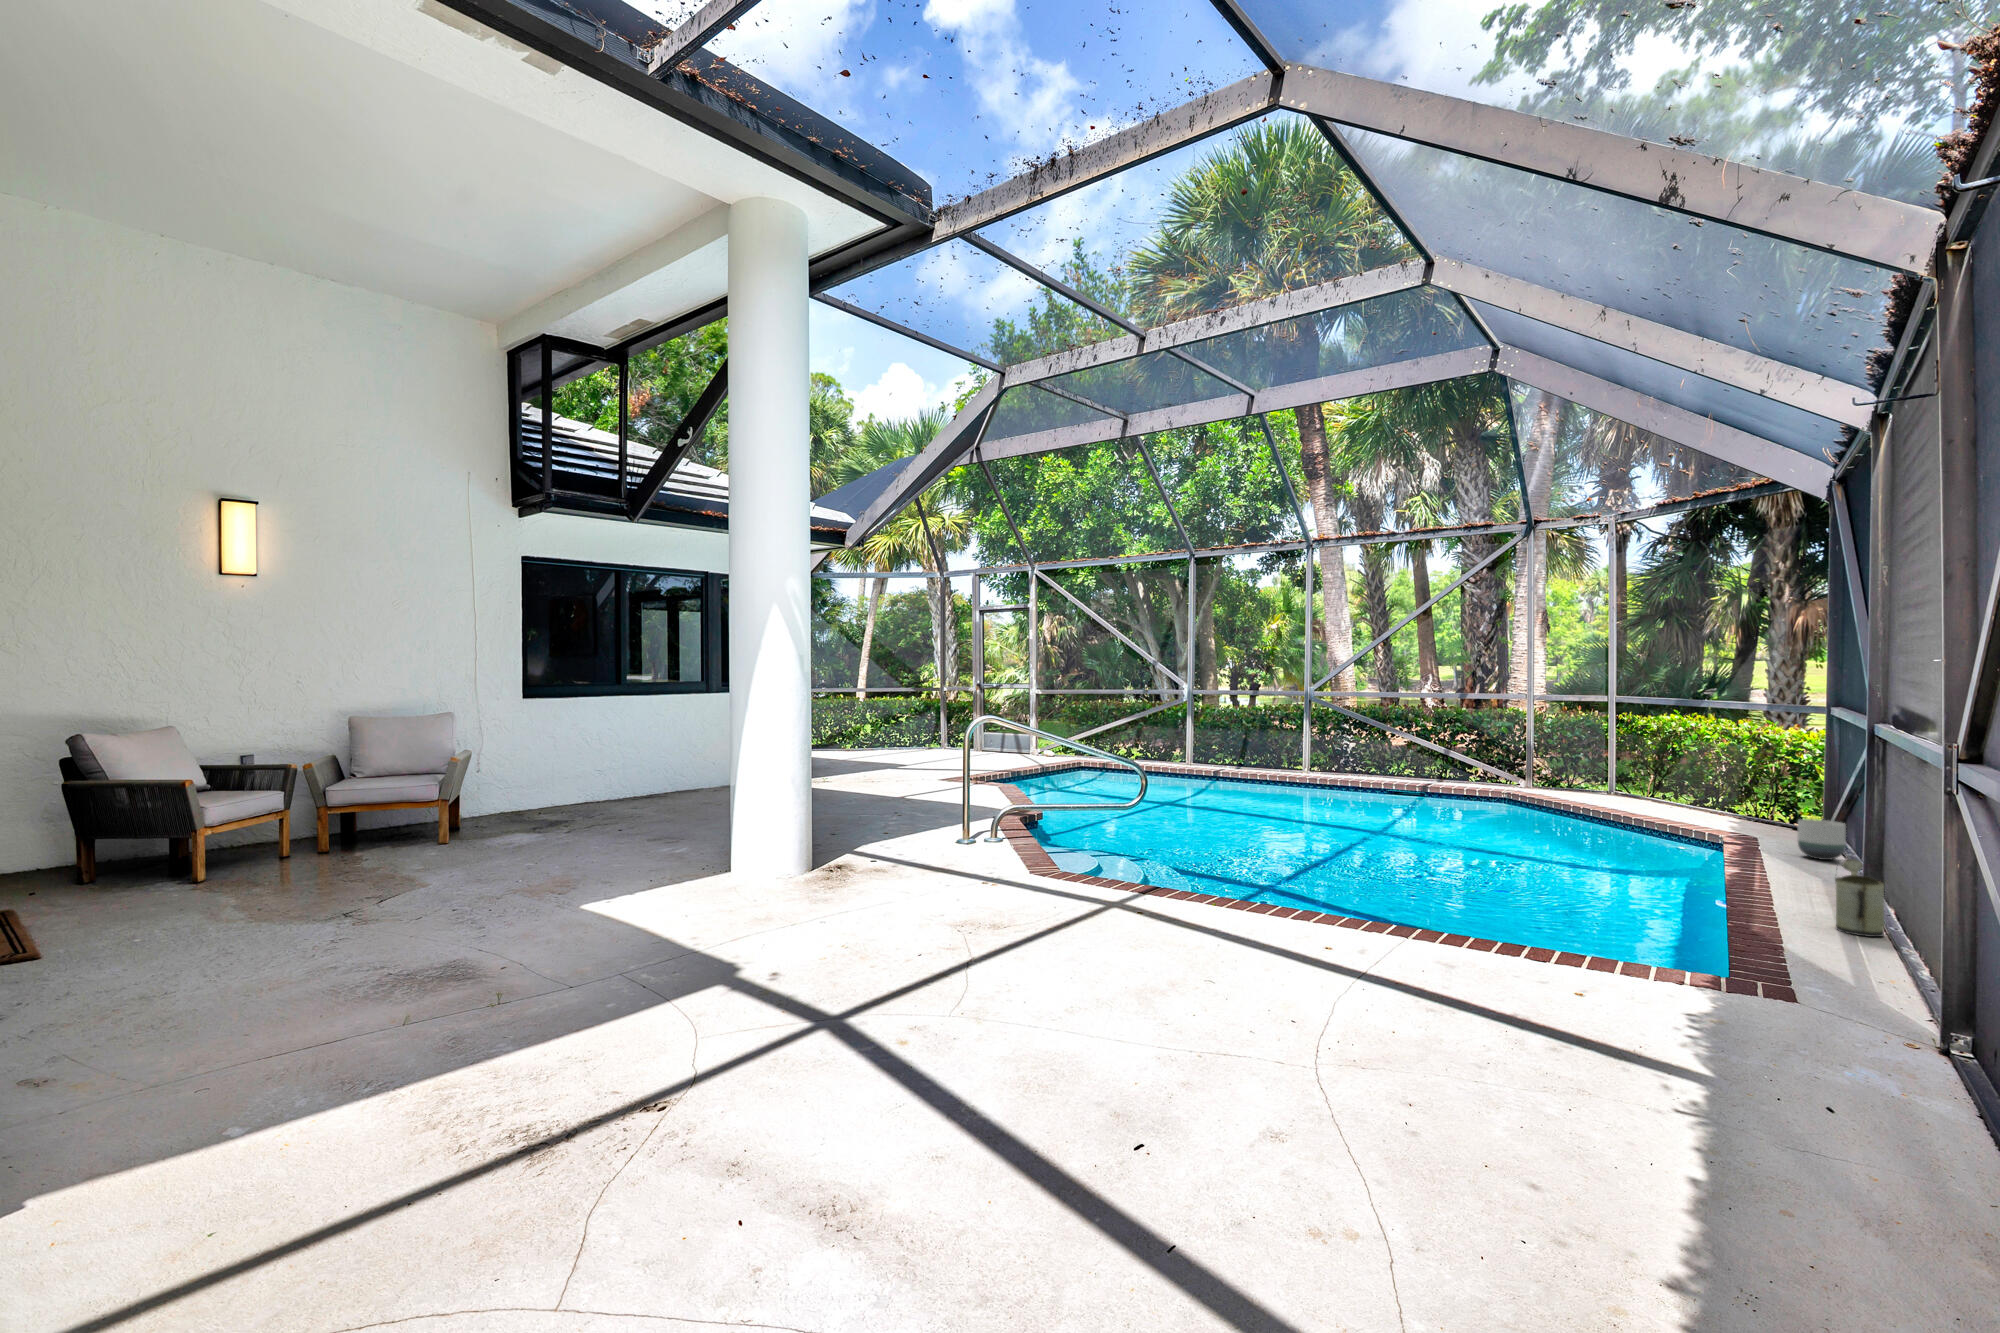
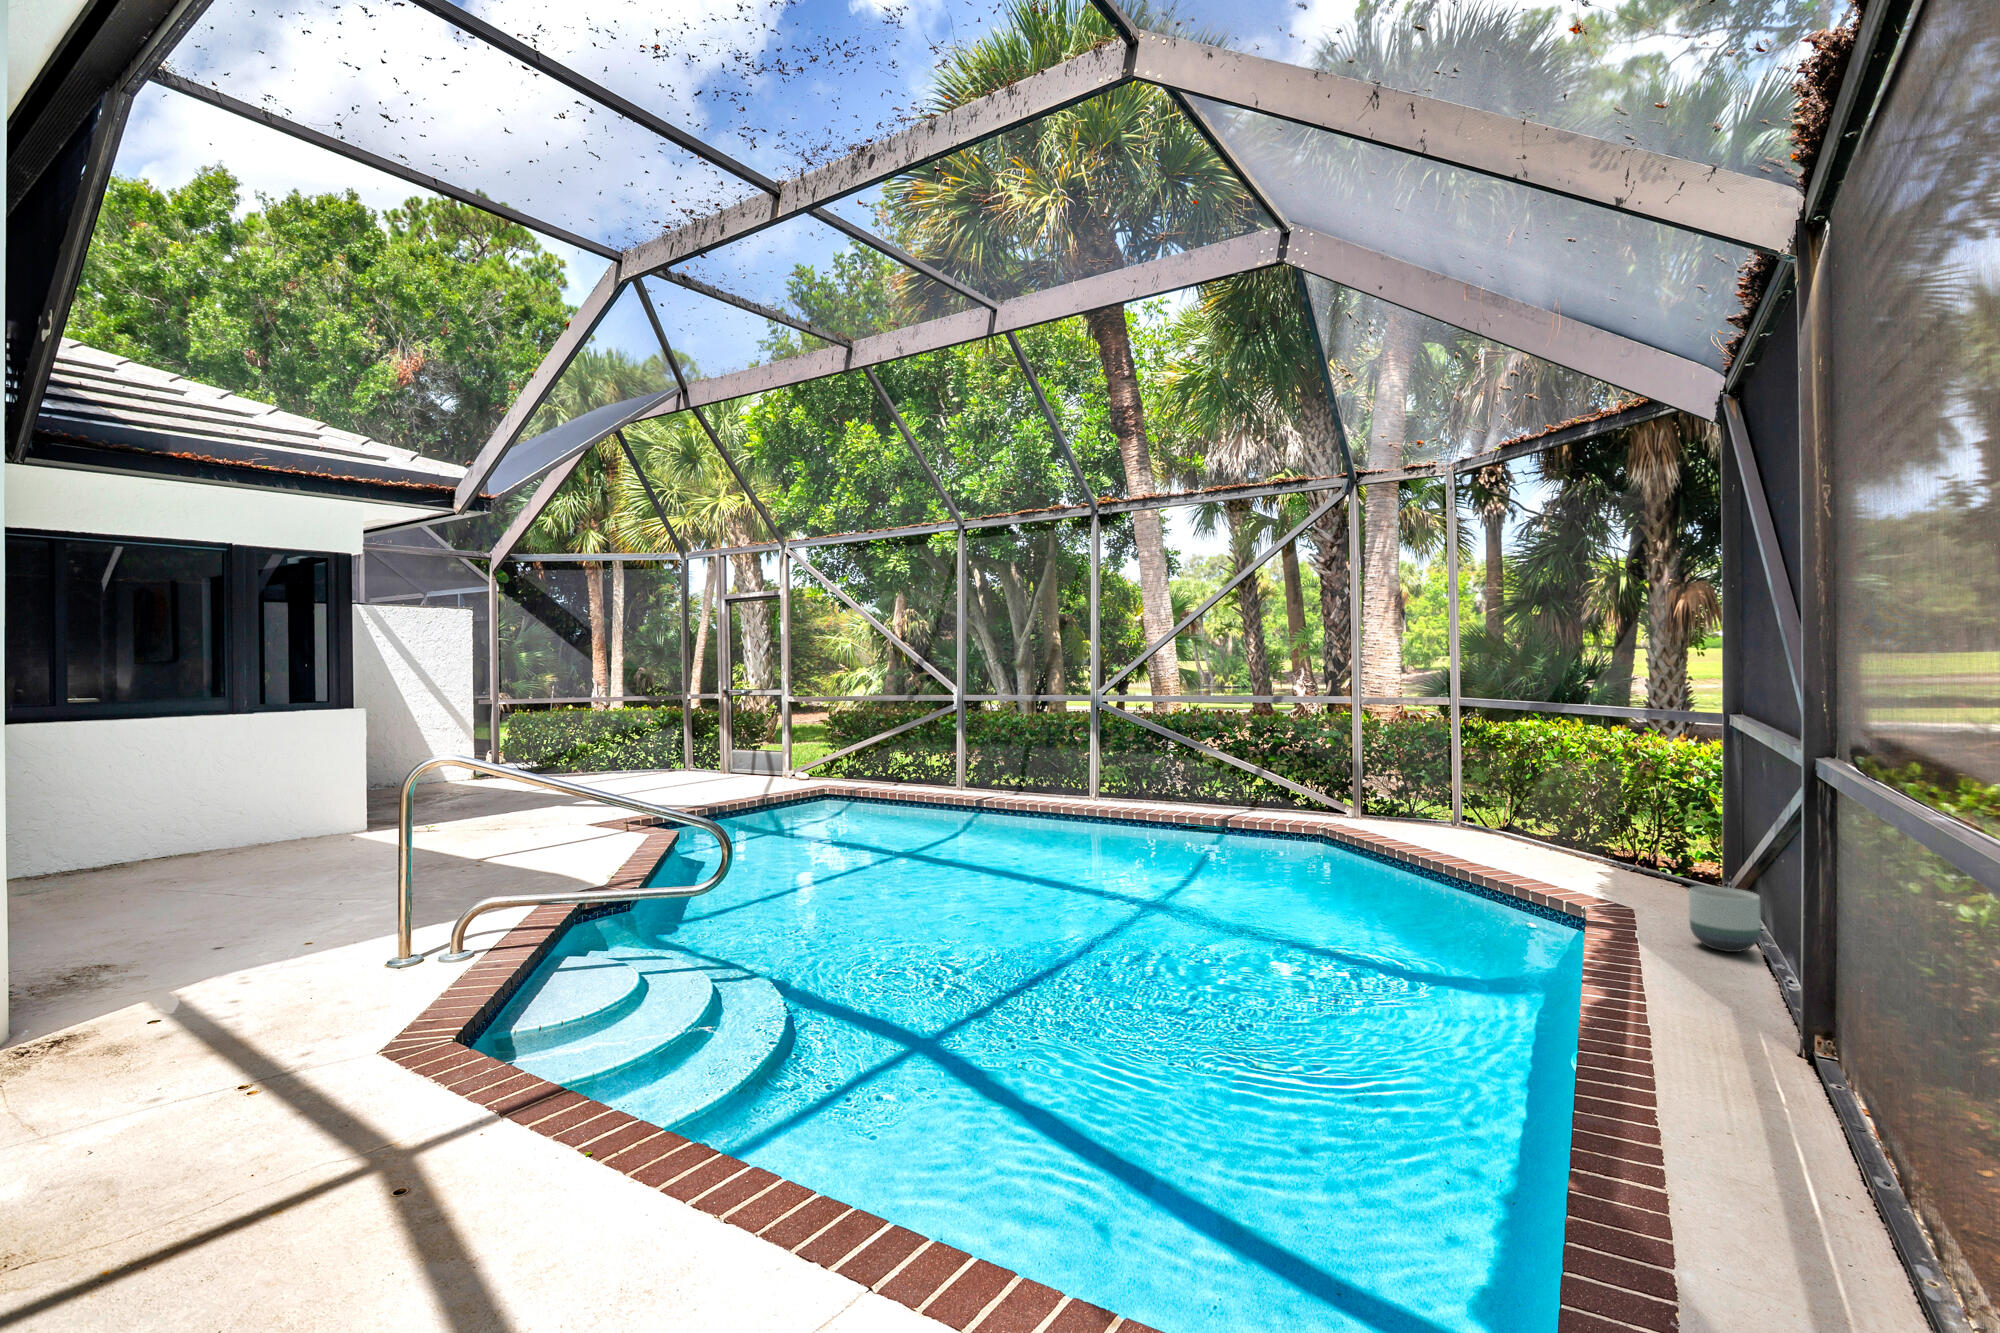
watering can: present [1835,859,1884,937] -> none [1763,1026,1865,1214]

